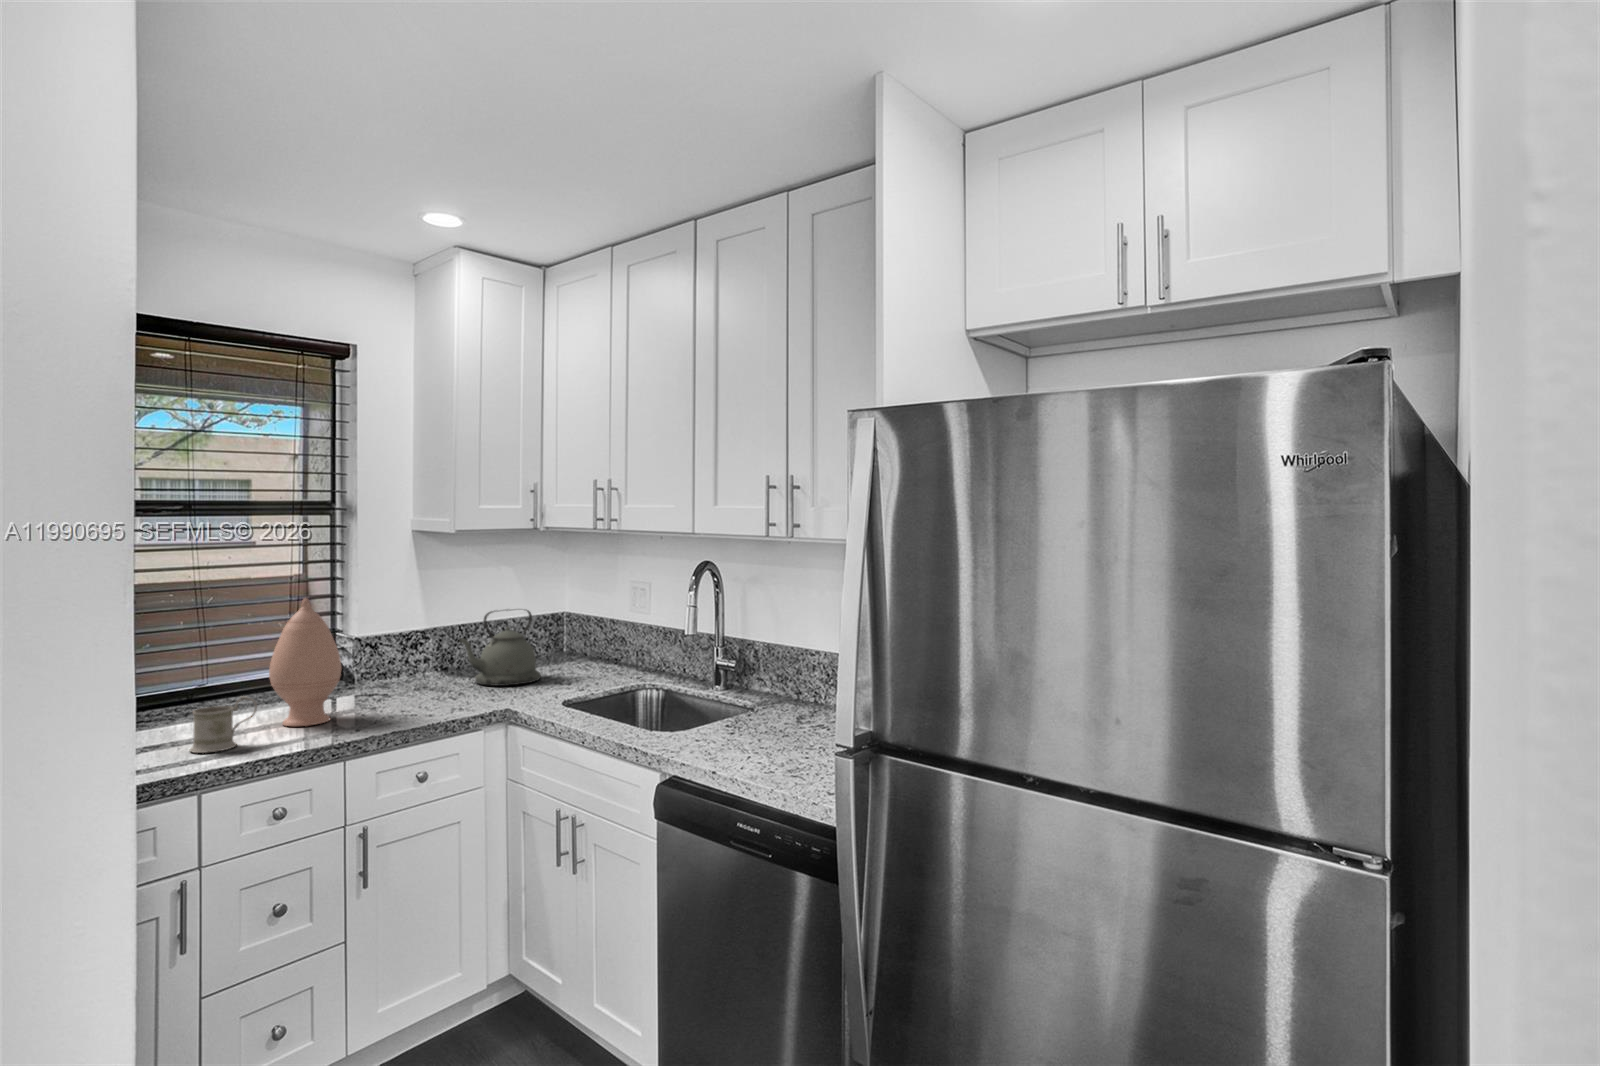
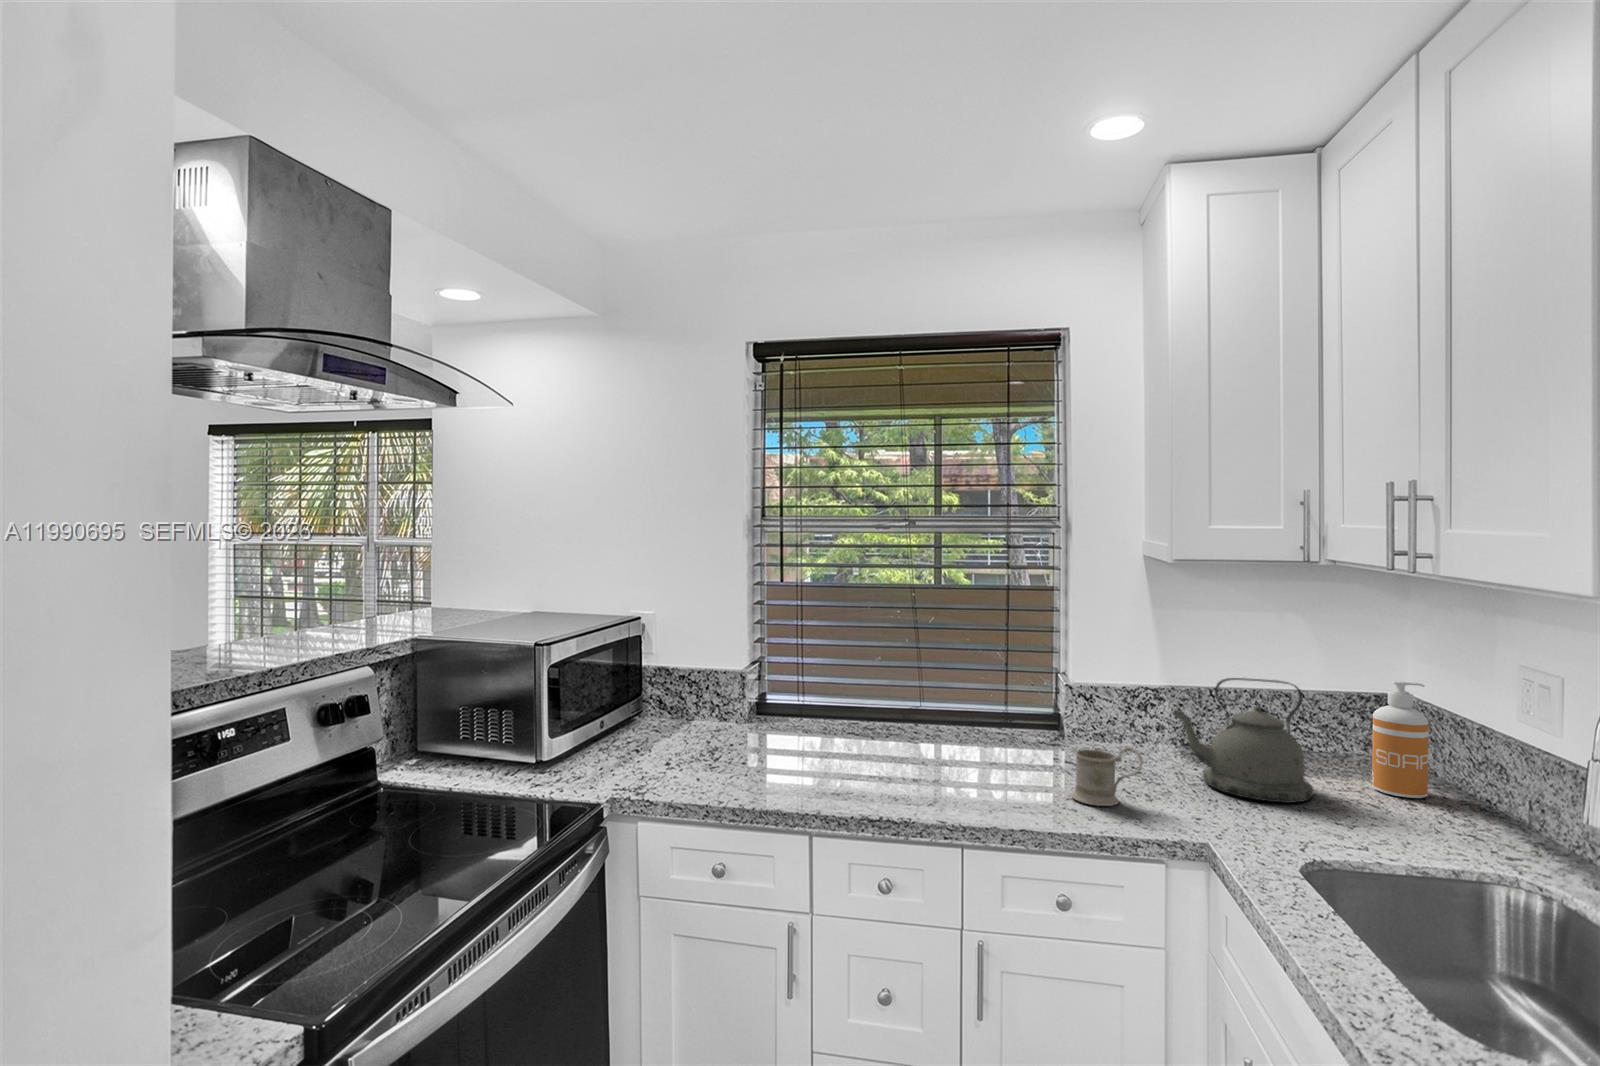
vase: present [269,598,341,726] -> none [914,631,990,785]
soap dispenser: none [560,601,588,668] -> present [1372,681,1429,798]
mug: present [190,696,257,753] -> present [1071,746,1143,806]

